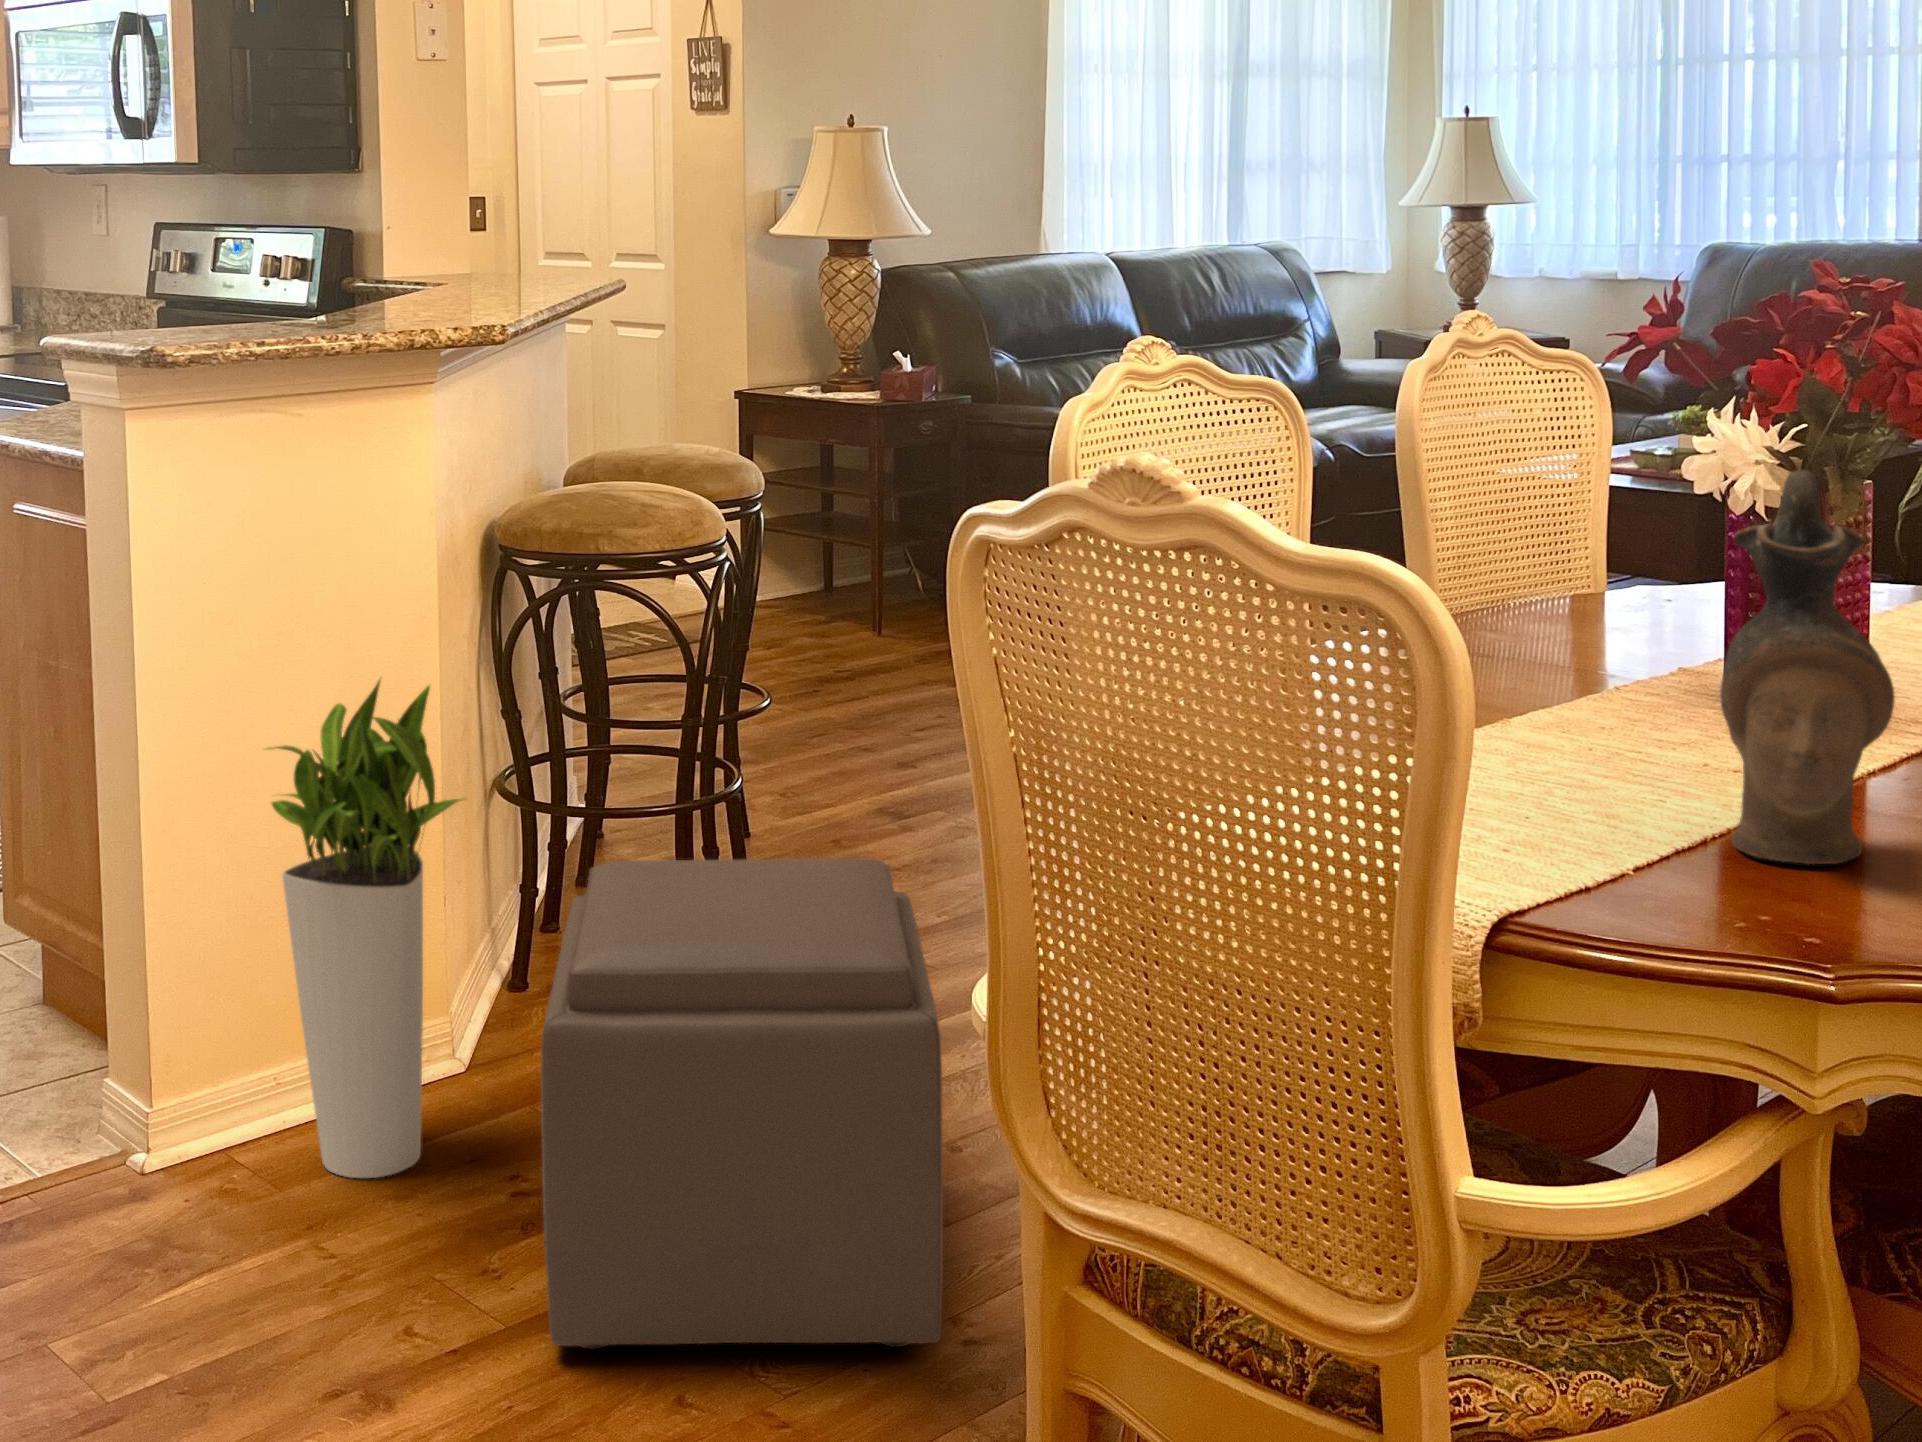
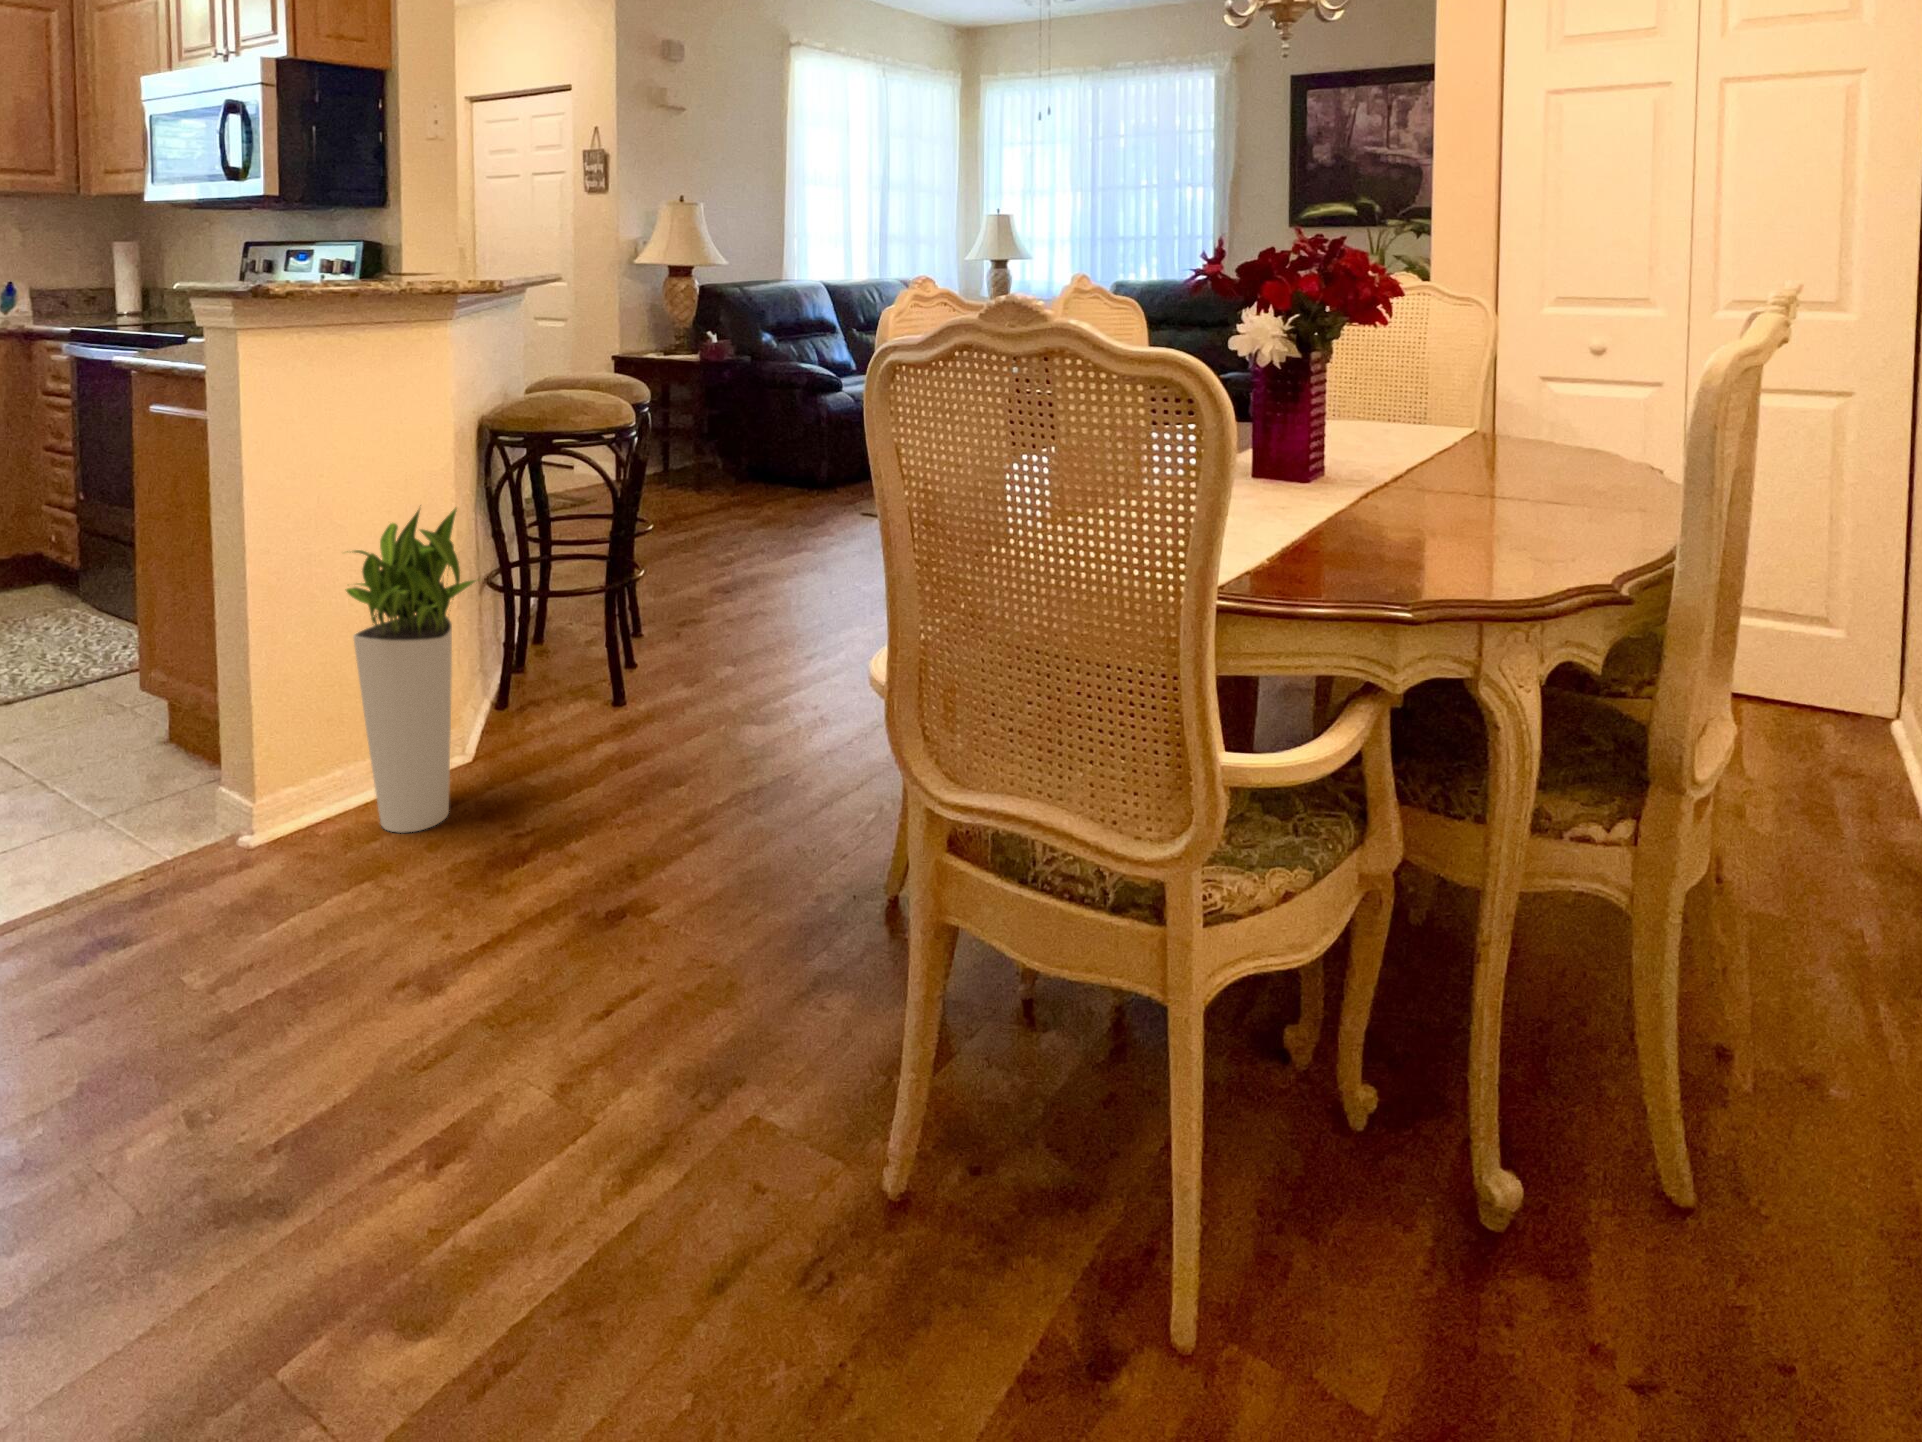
ceramic pitcher: present [1720,470,1895,864] -> none [1305,323,1405,550]
ottoman: present [541,858,943,1349] -> none [547,600,805,929]

